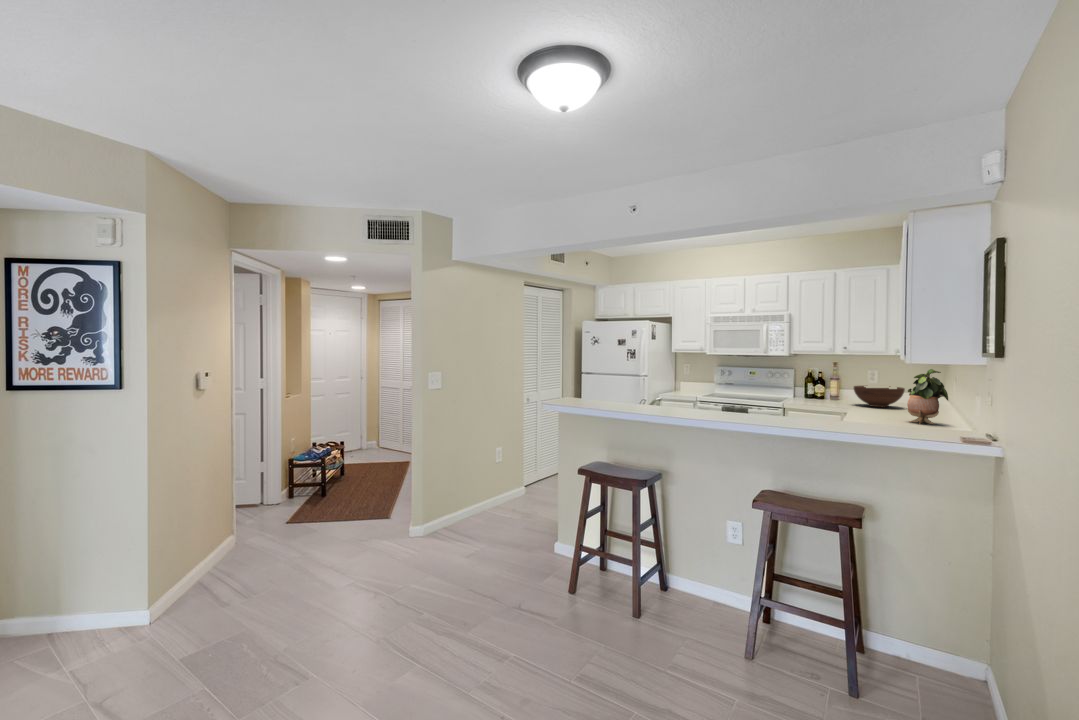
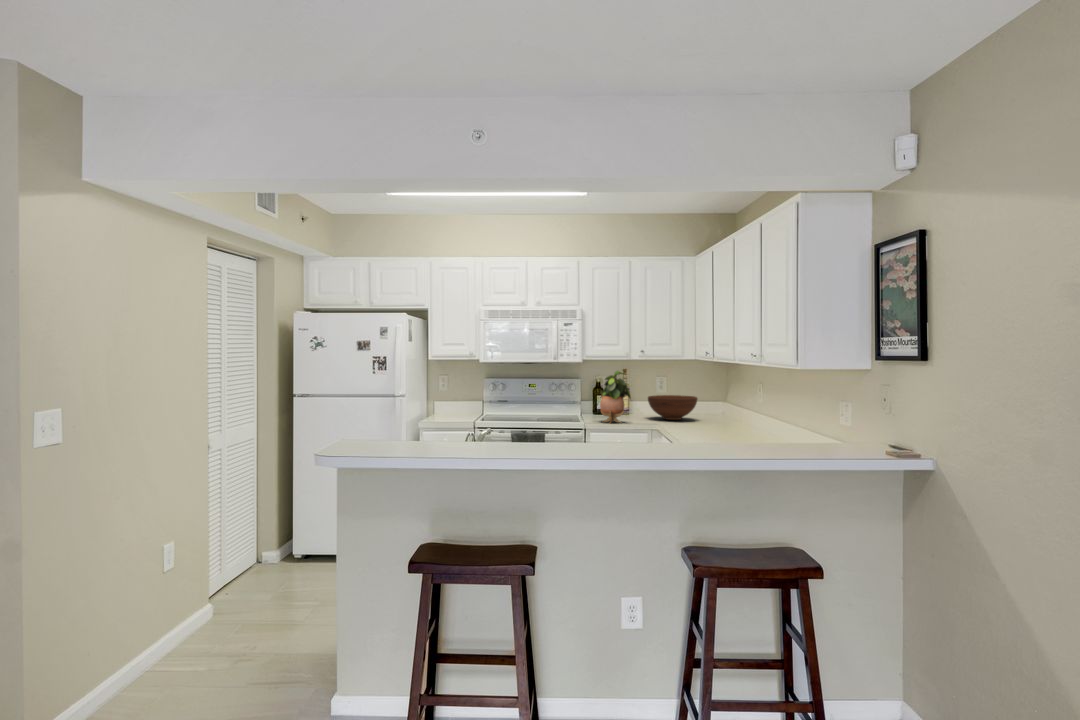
potted plant: present [907,369,948,424] -> present [600,371,631,423]

